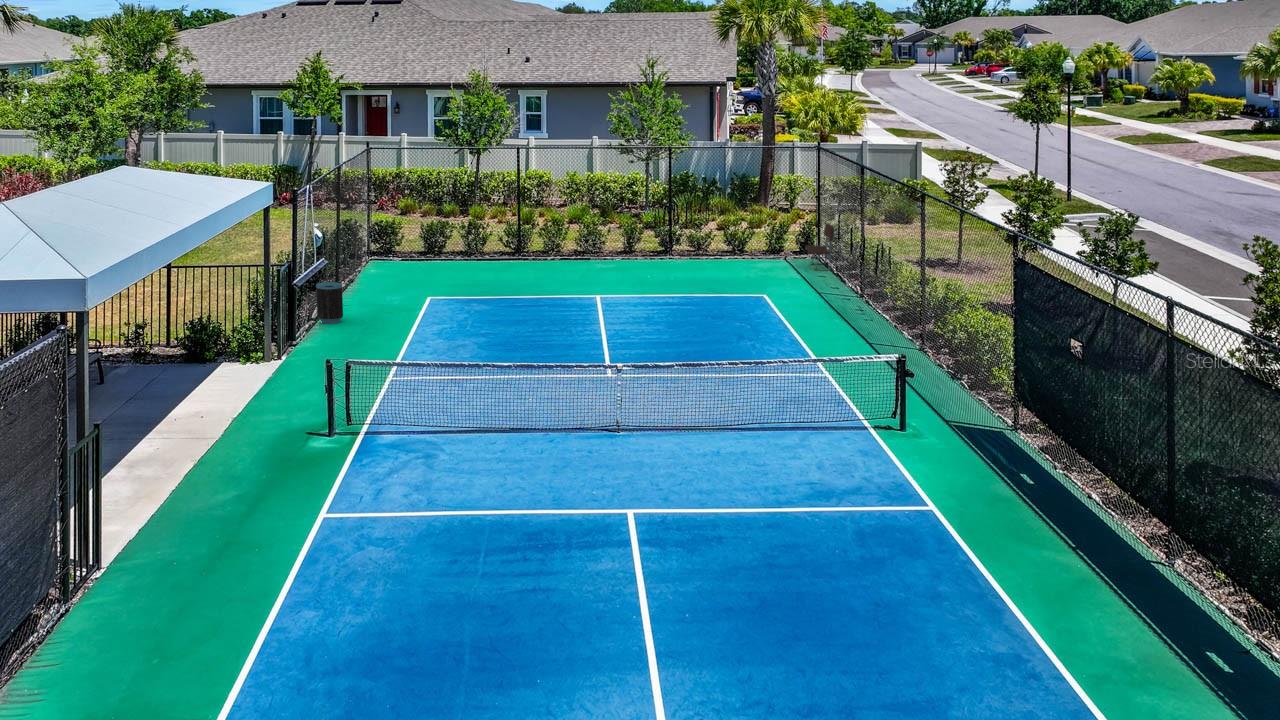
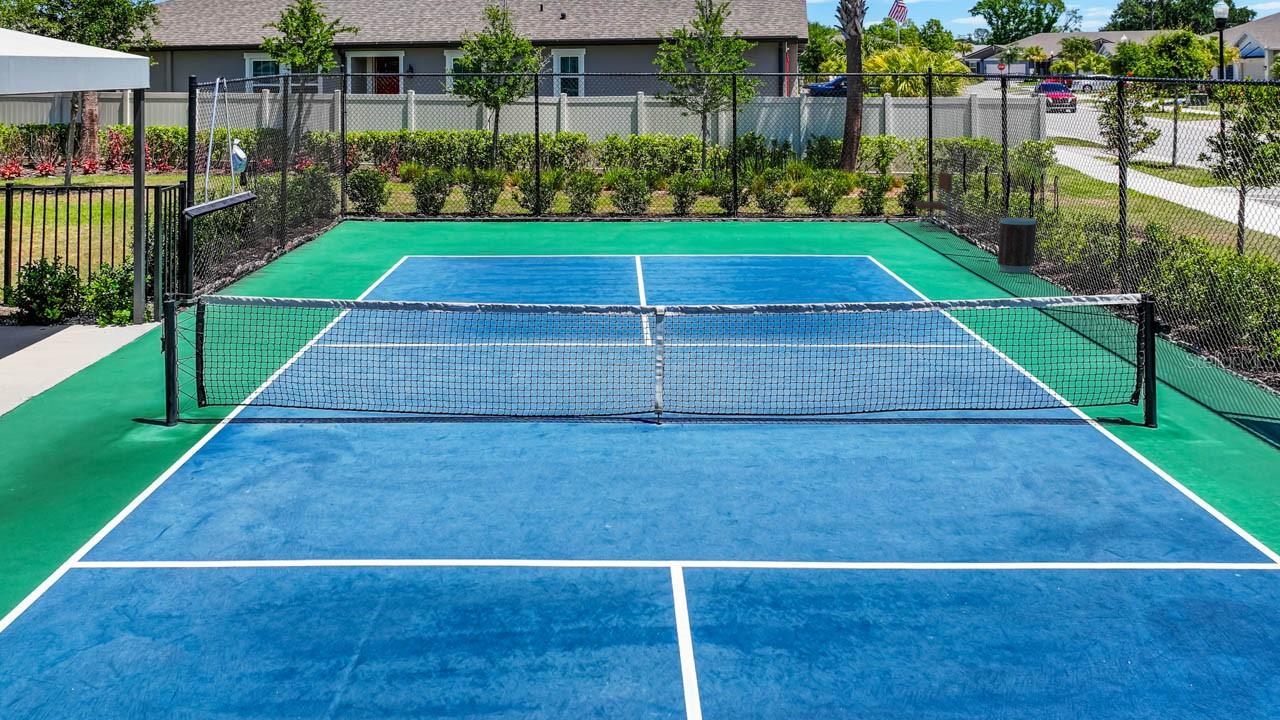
trash can: present [316,282,343,324] -> present [998,218,1036,273]

